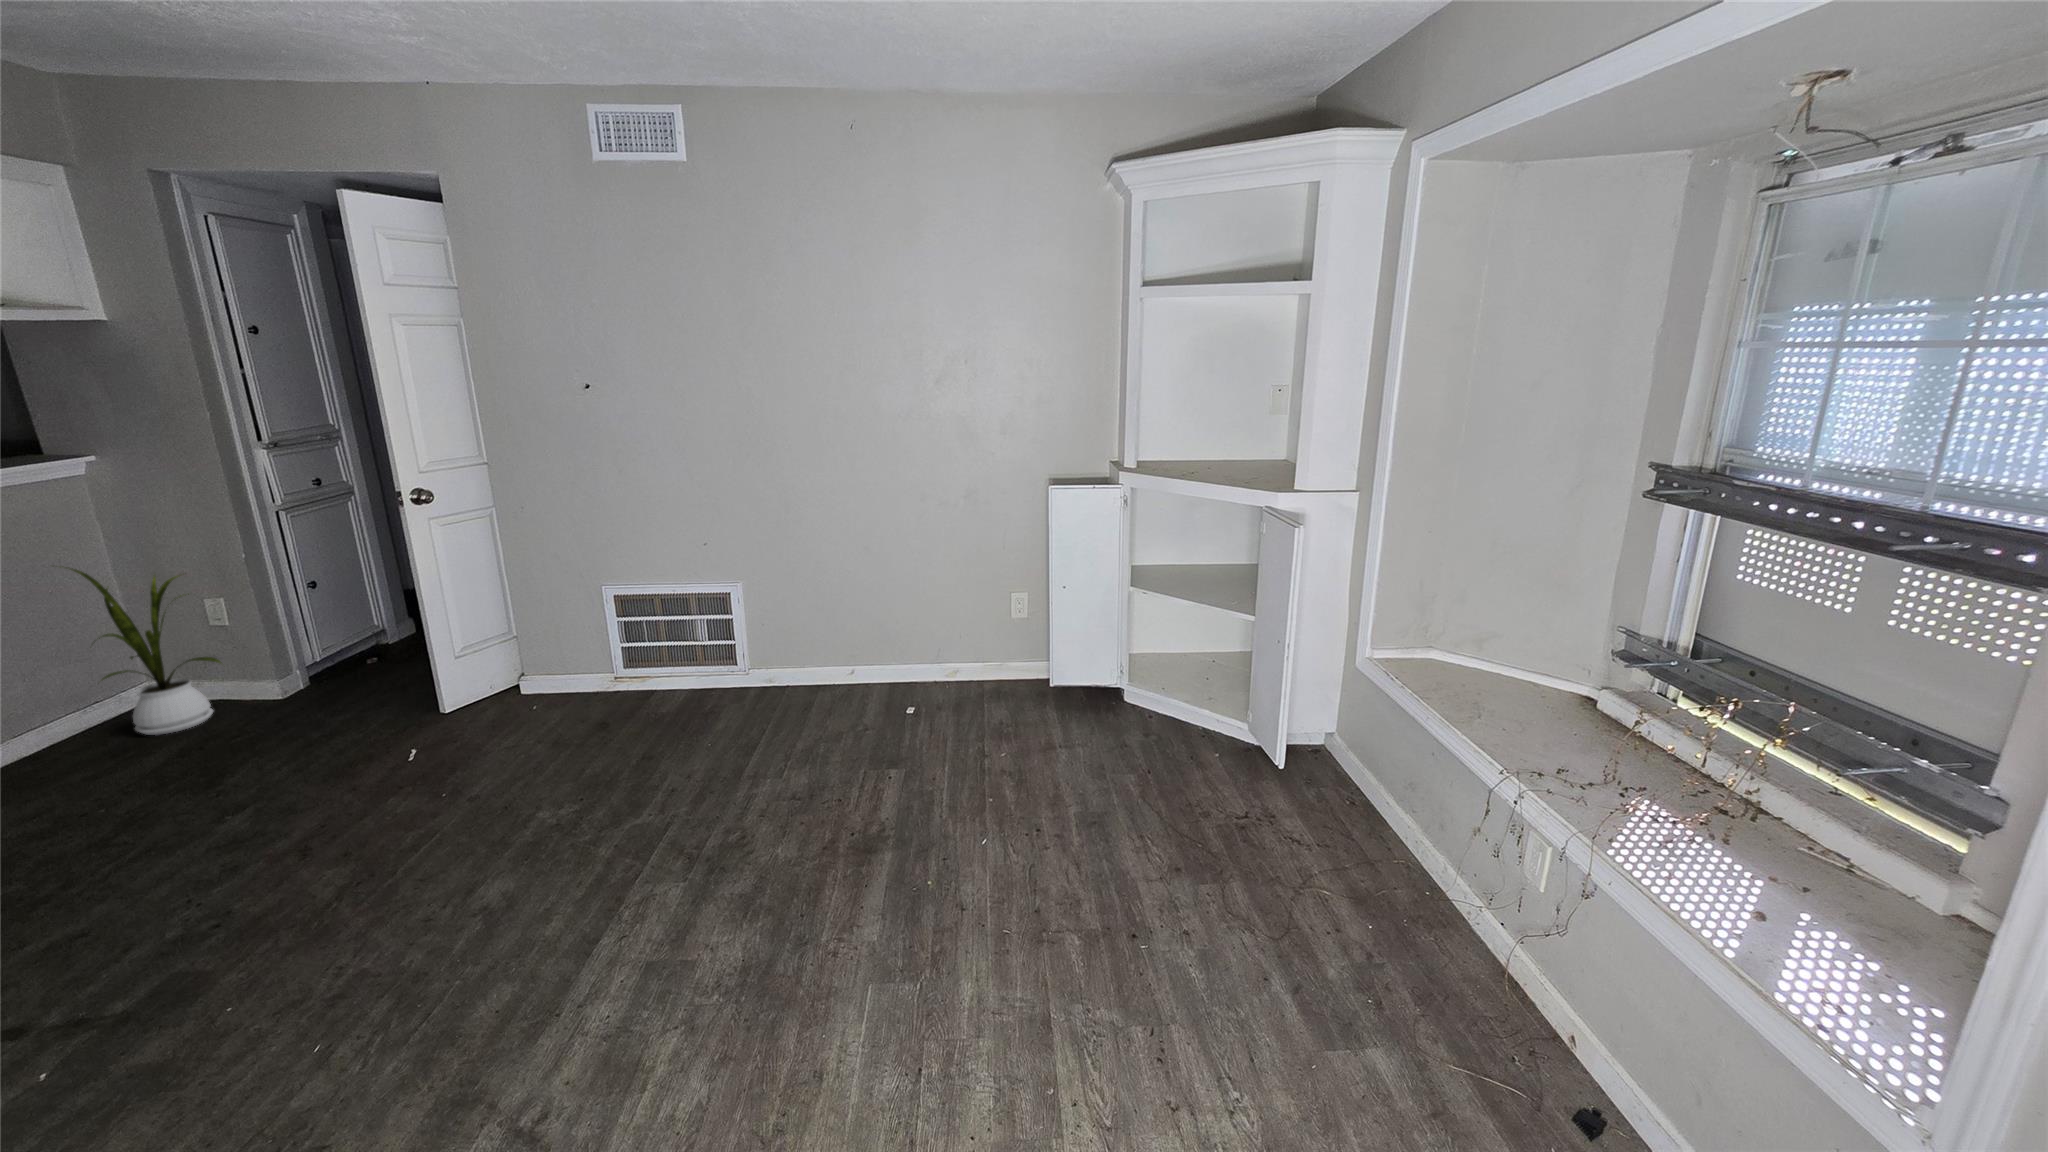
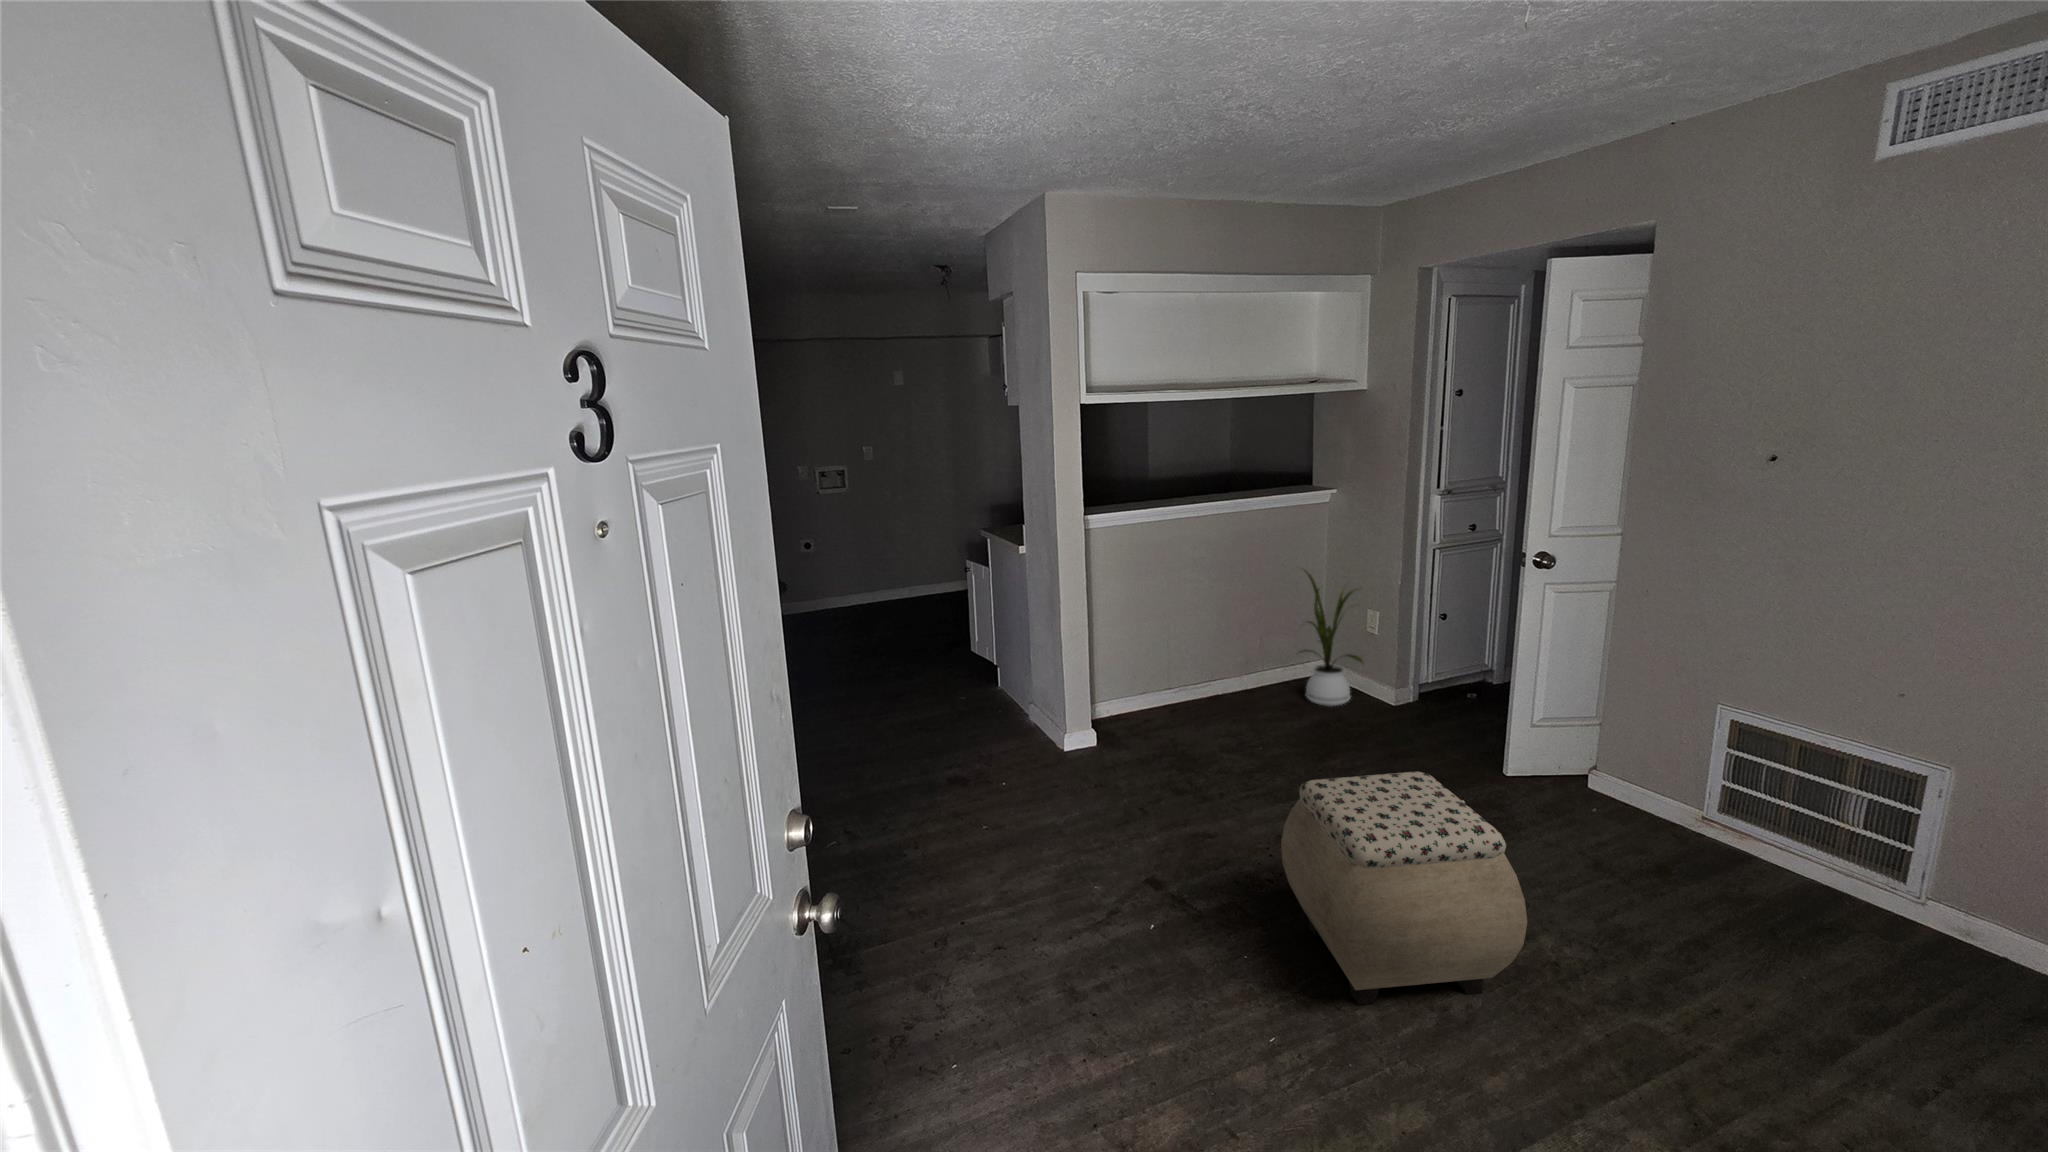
ottoman: none [219,715,540,968] -> present [1281,771,1527,1005]

